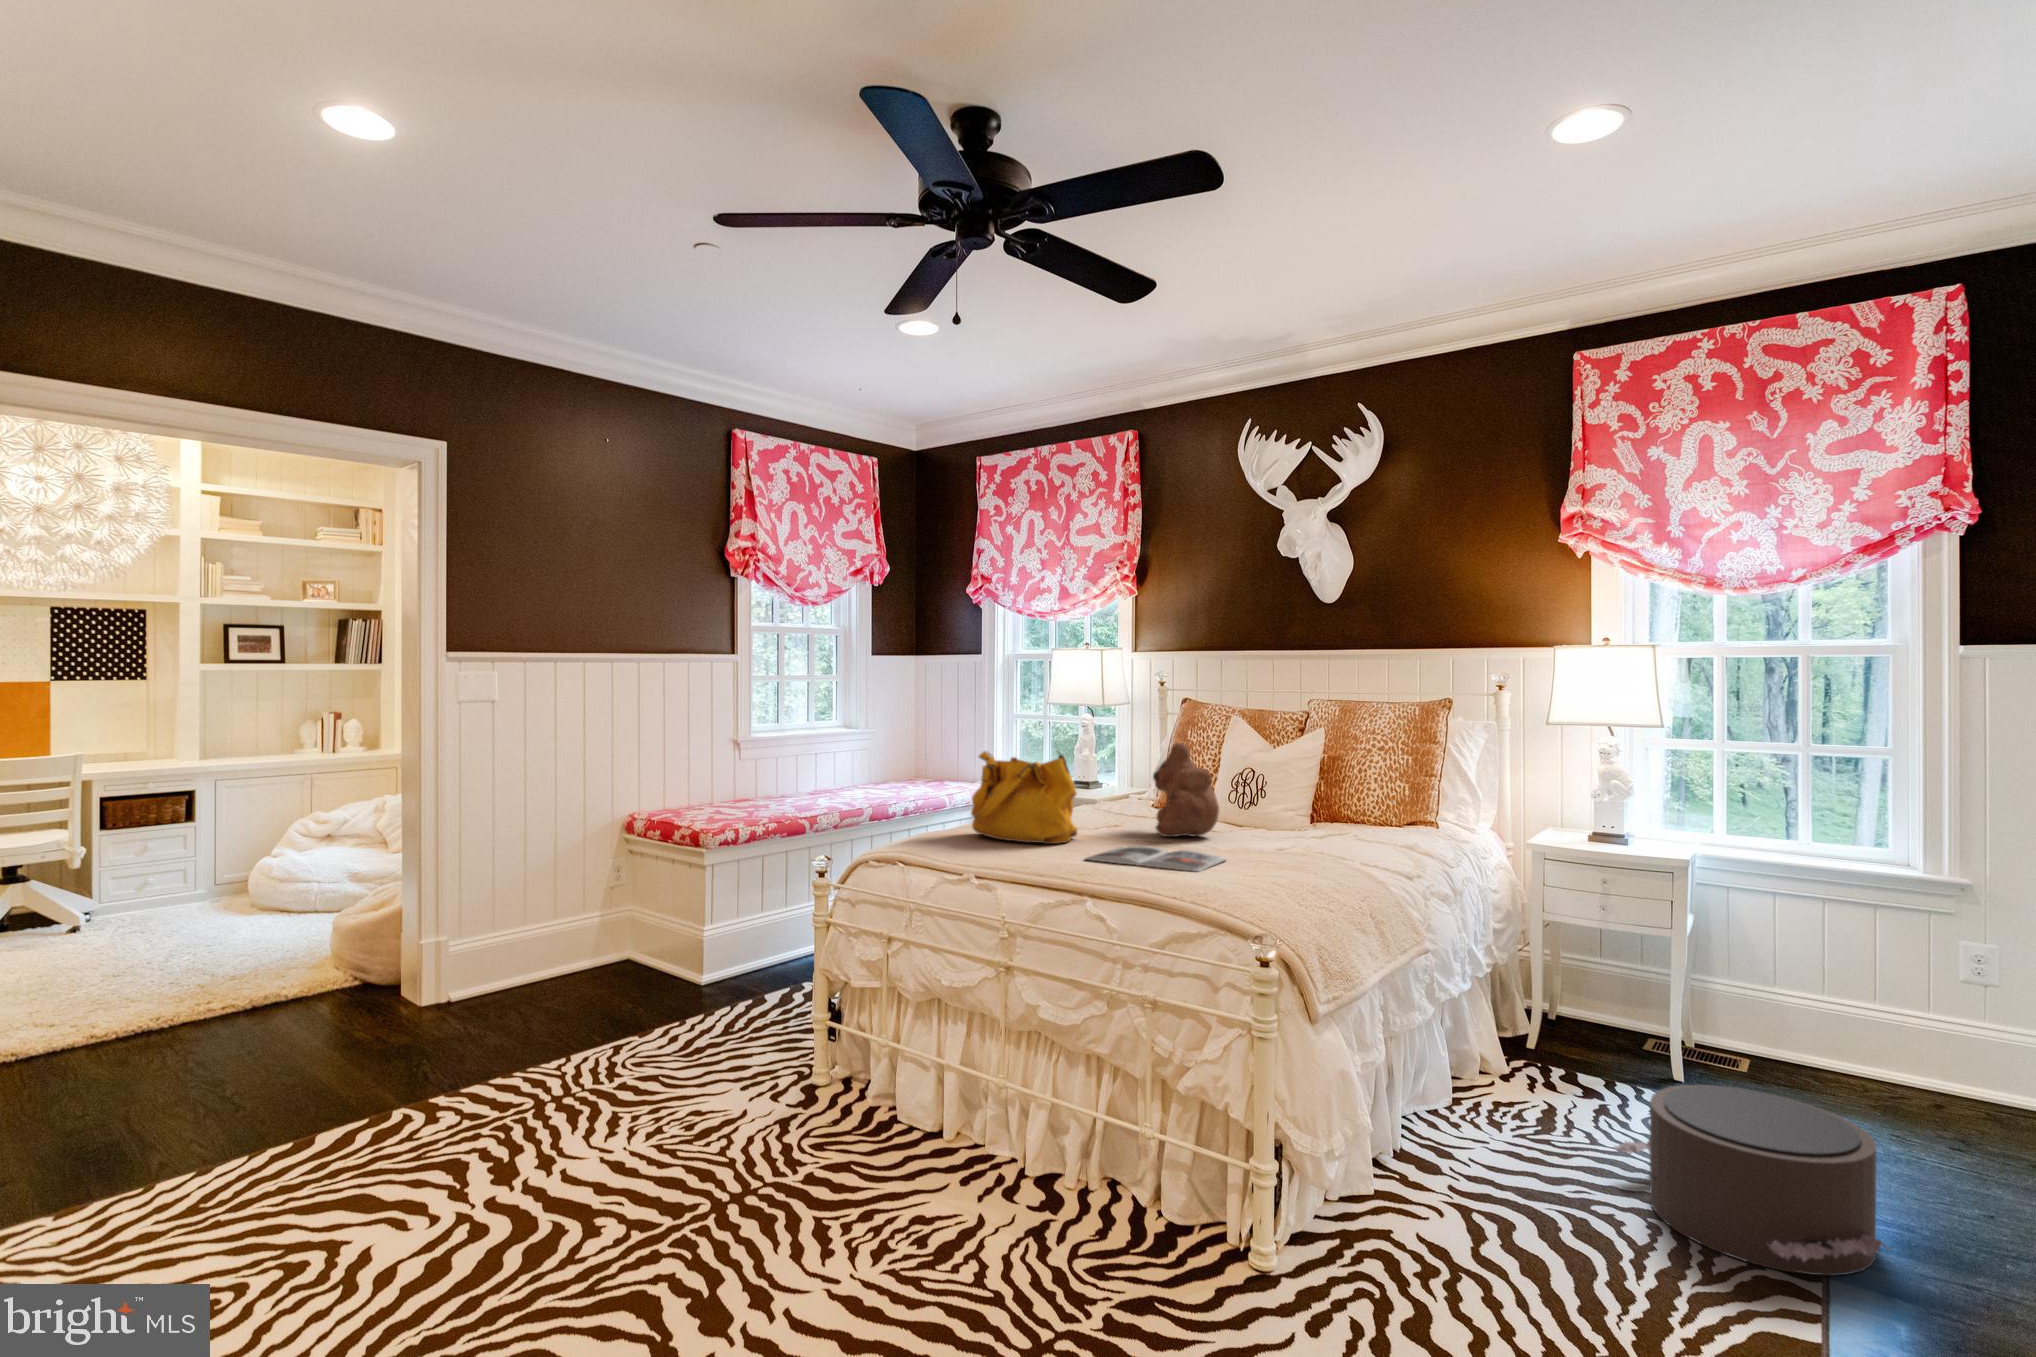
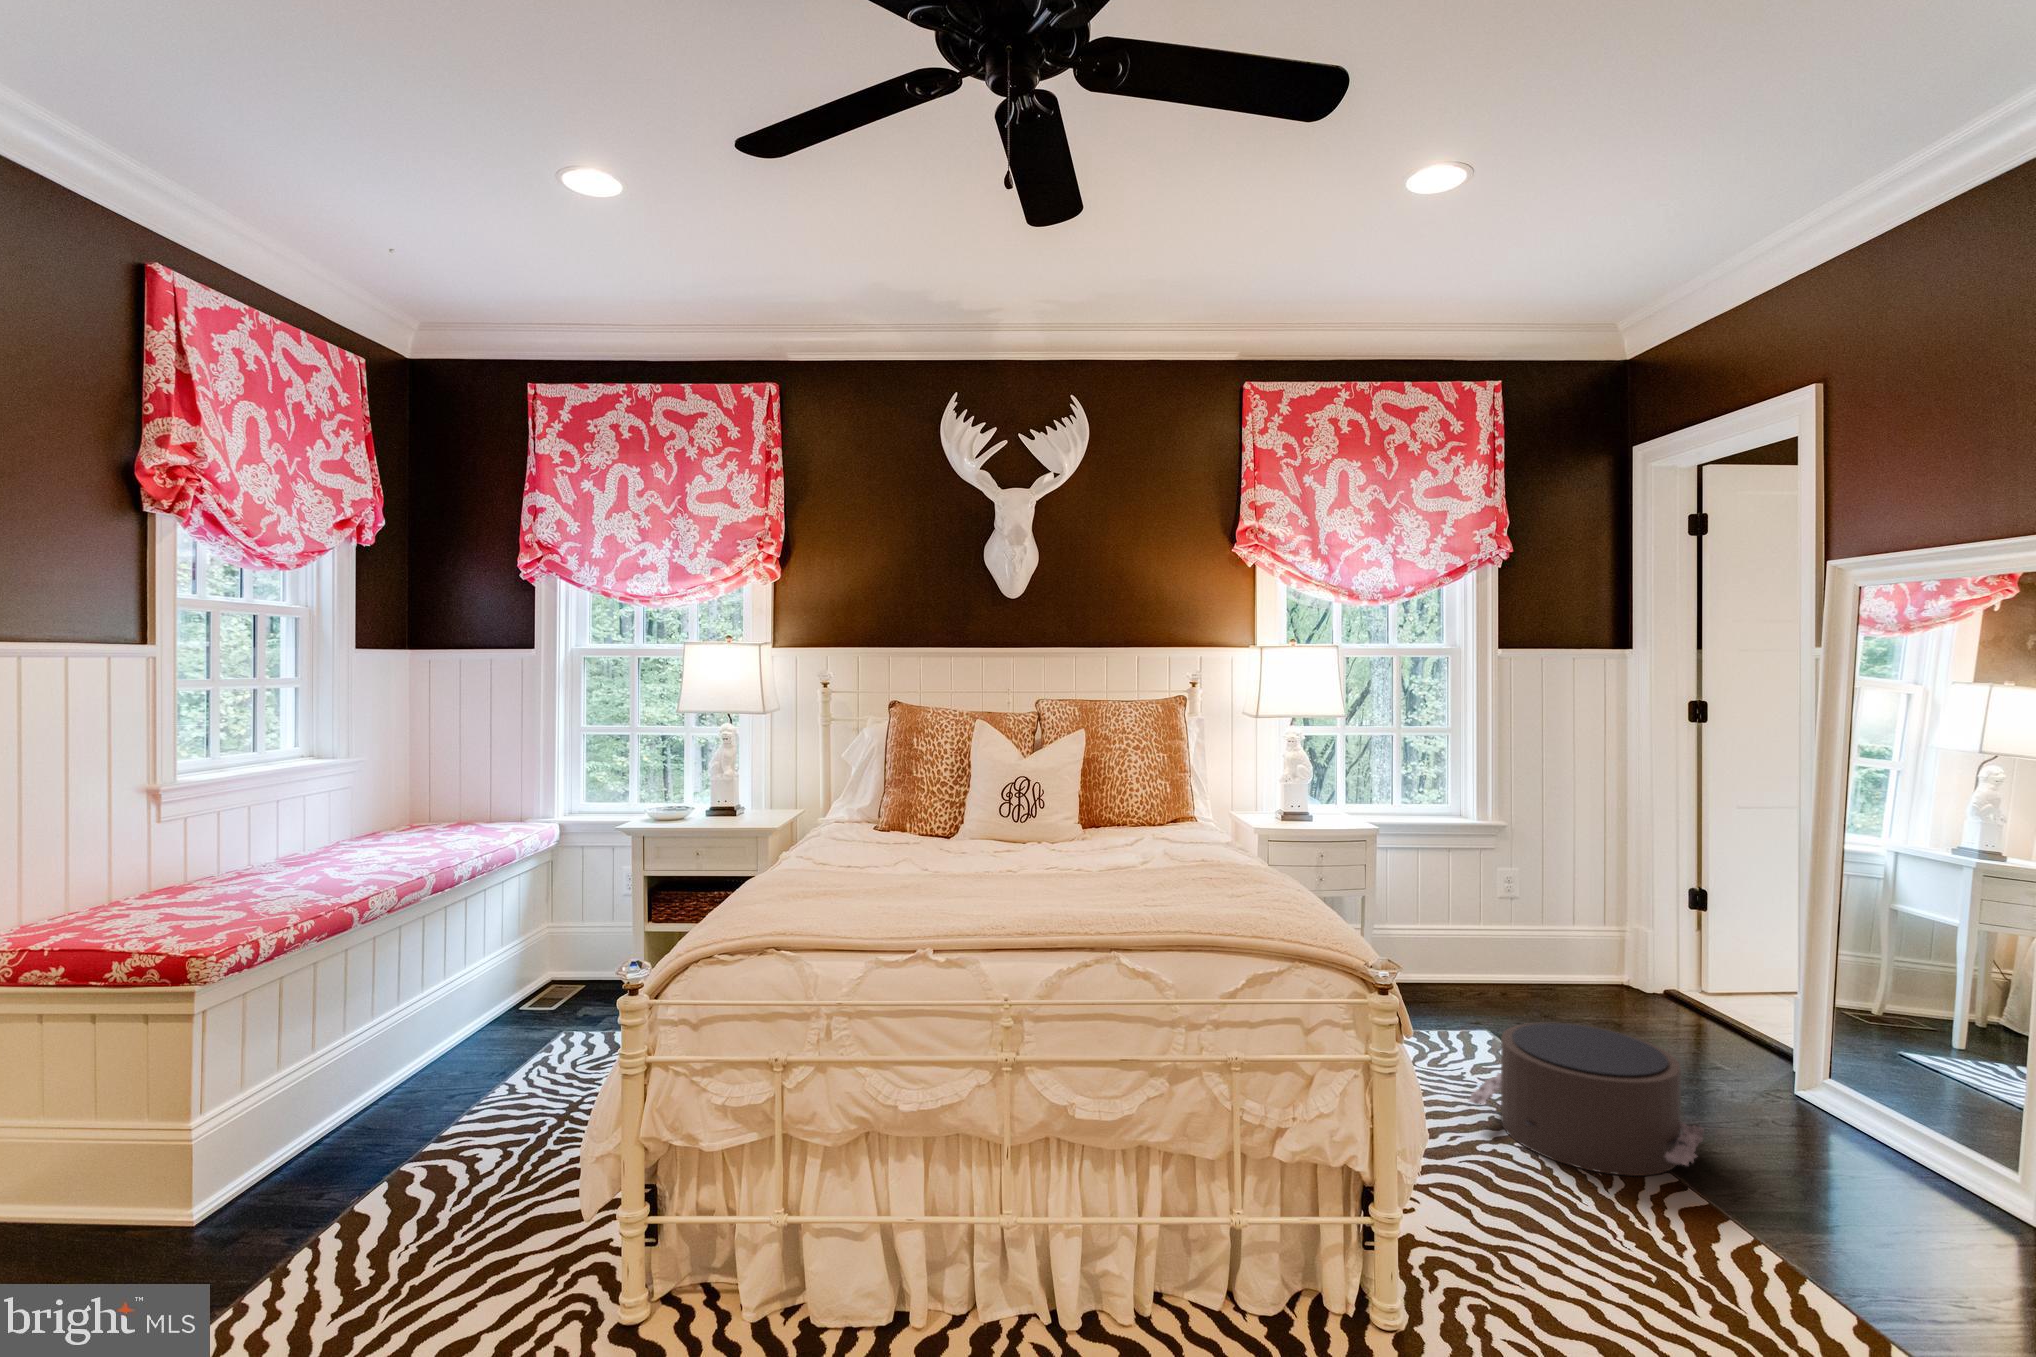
teddy bear: present [1153,743,1219,837] -> none [981,756,1083,870]
handbag: present [971,751,1077,844] -> none [818,777,976,906]
magazine: present [1086,846,1225,872] -> none [1054,887,1223,920]

